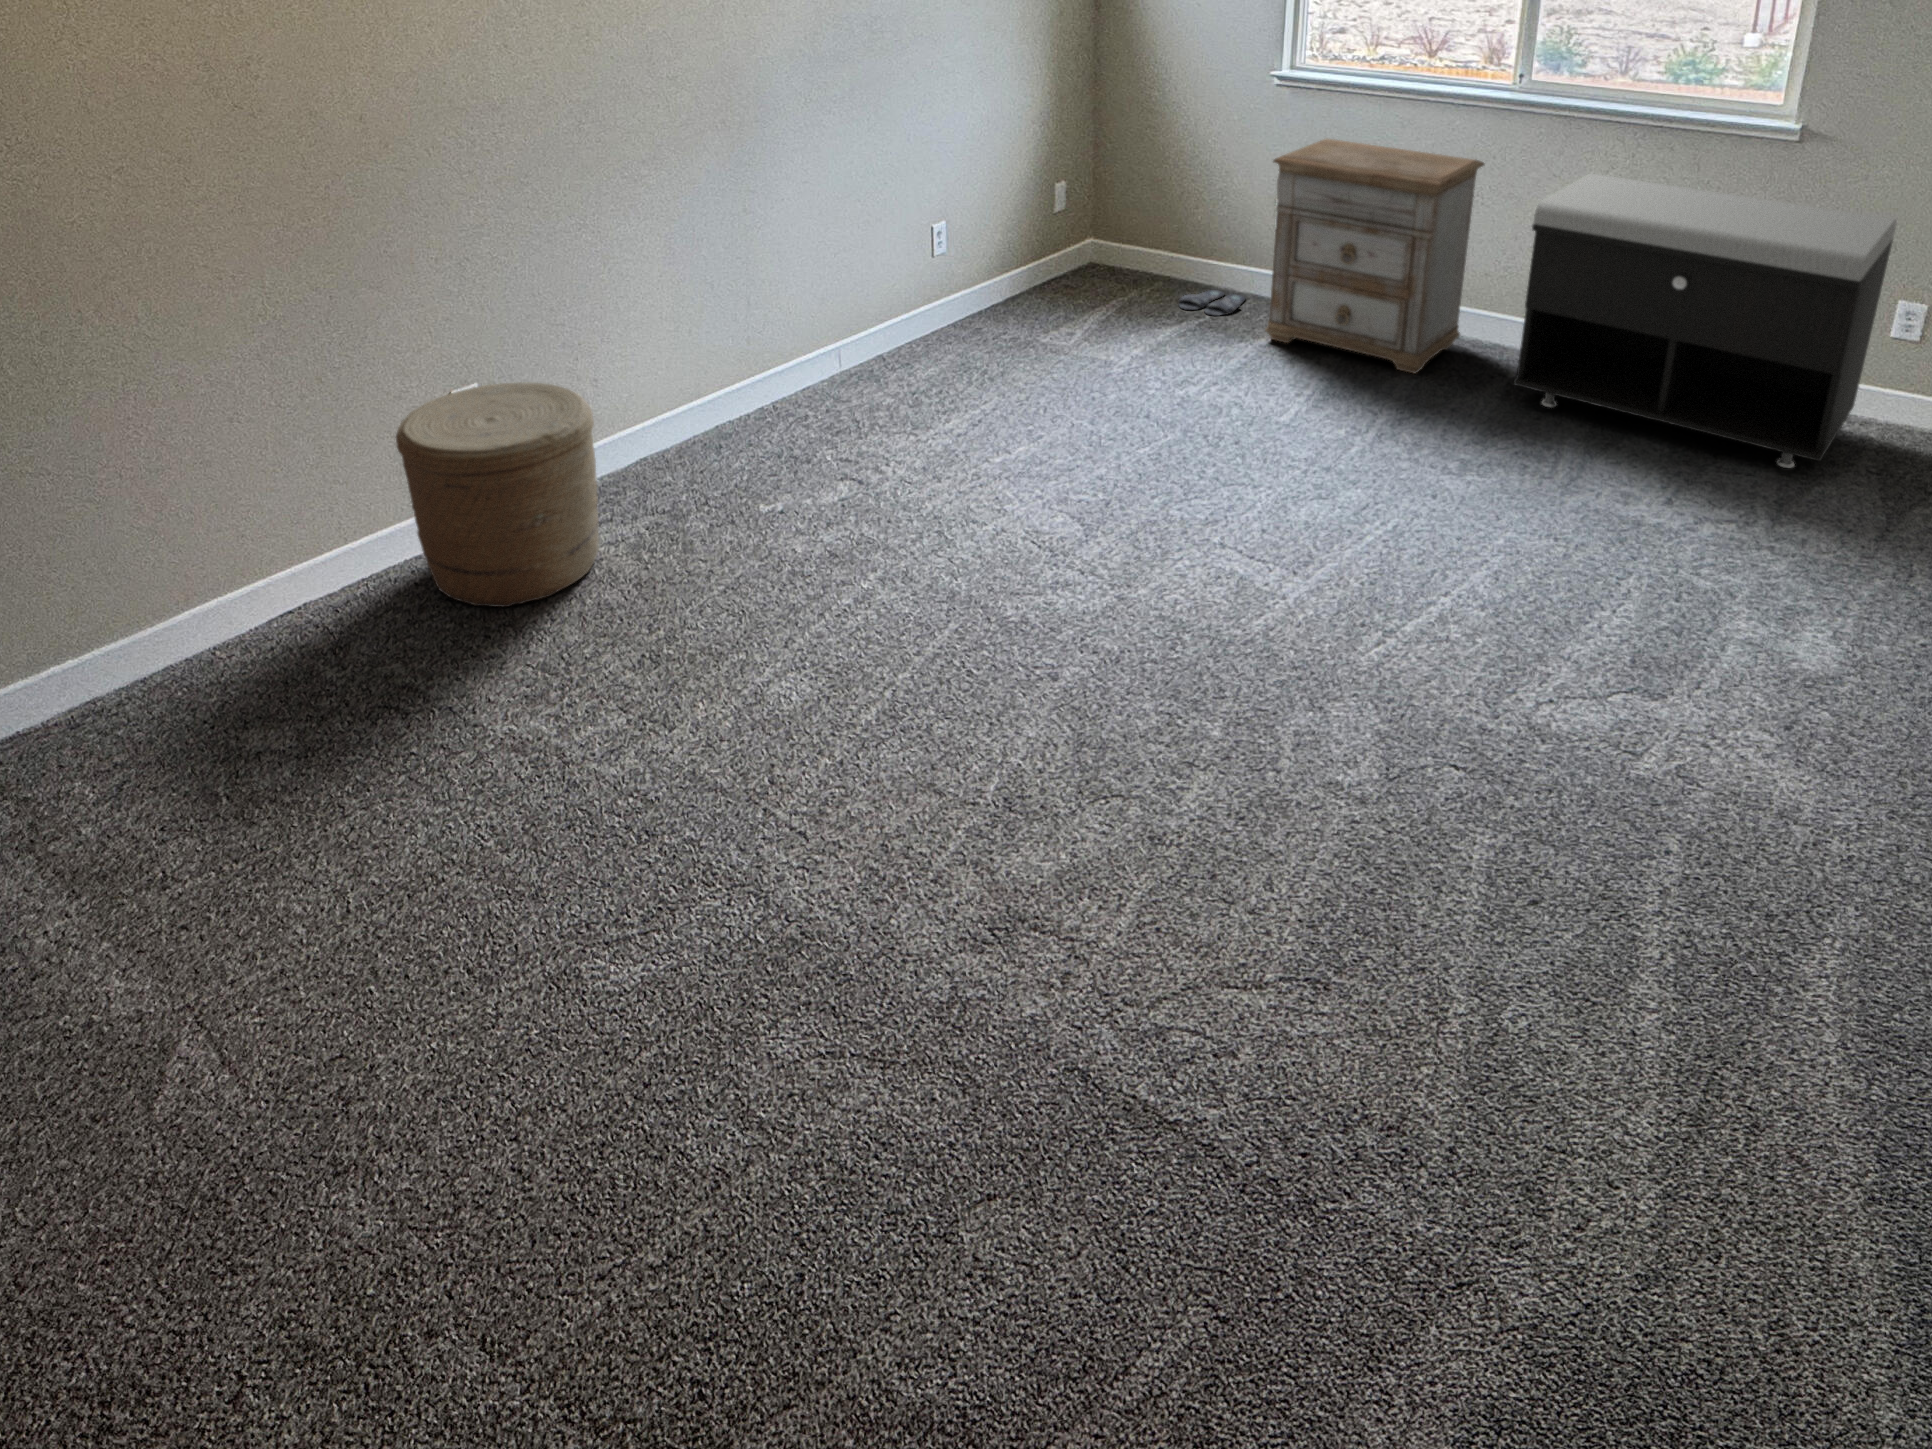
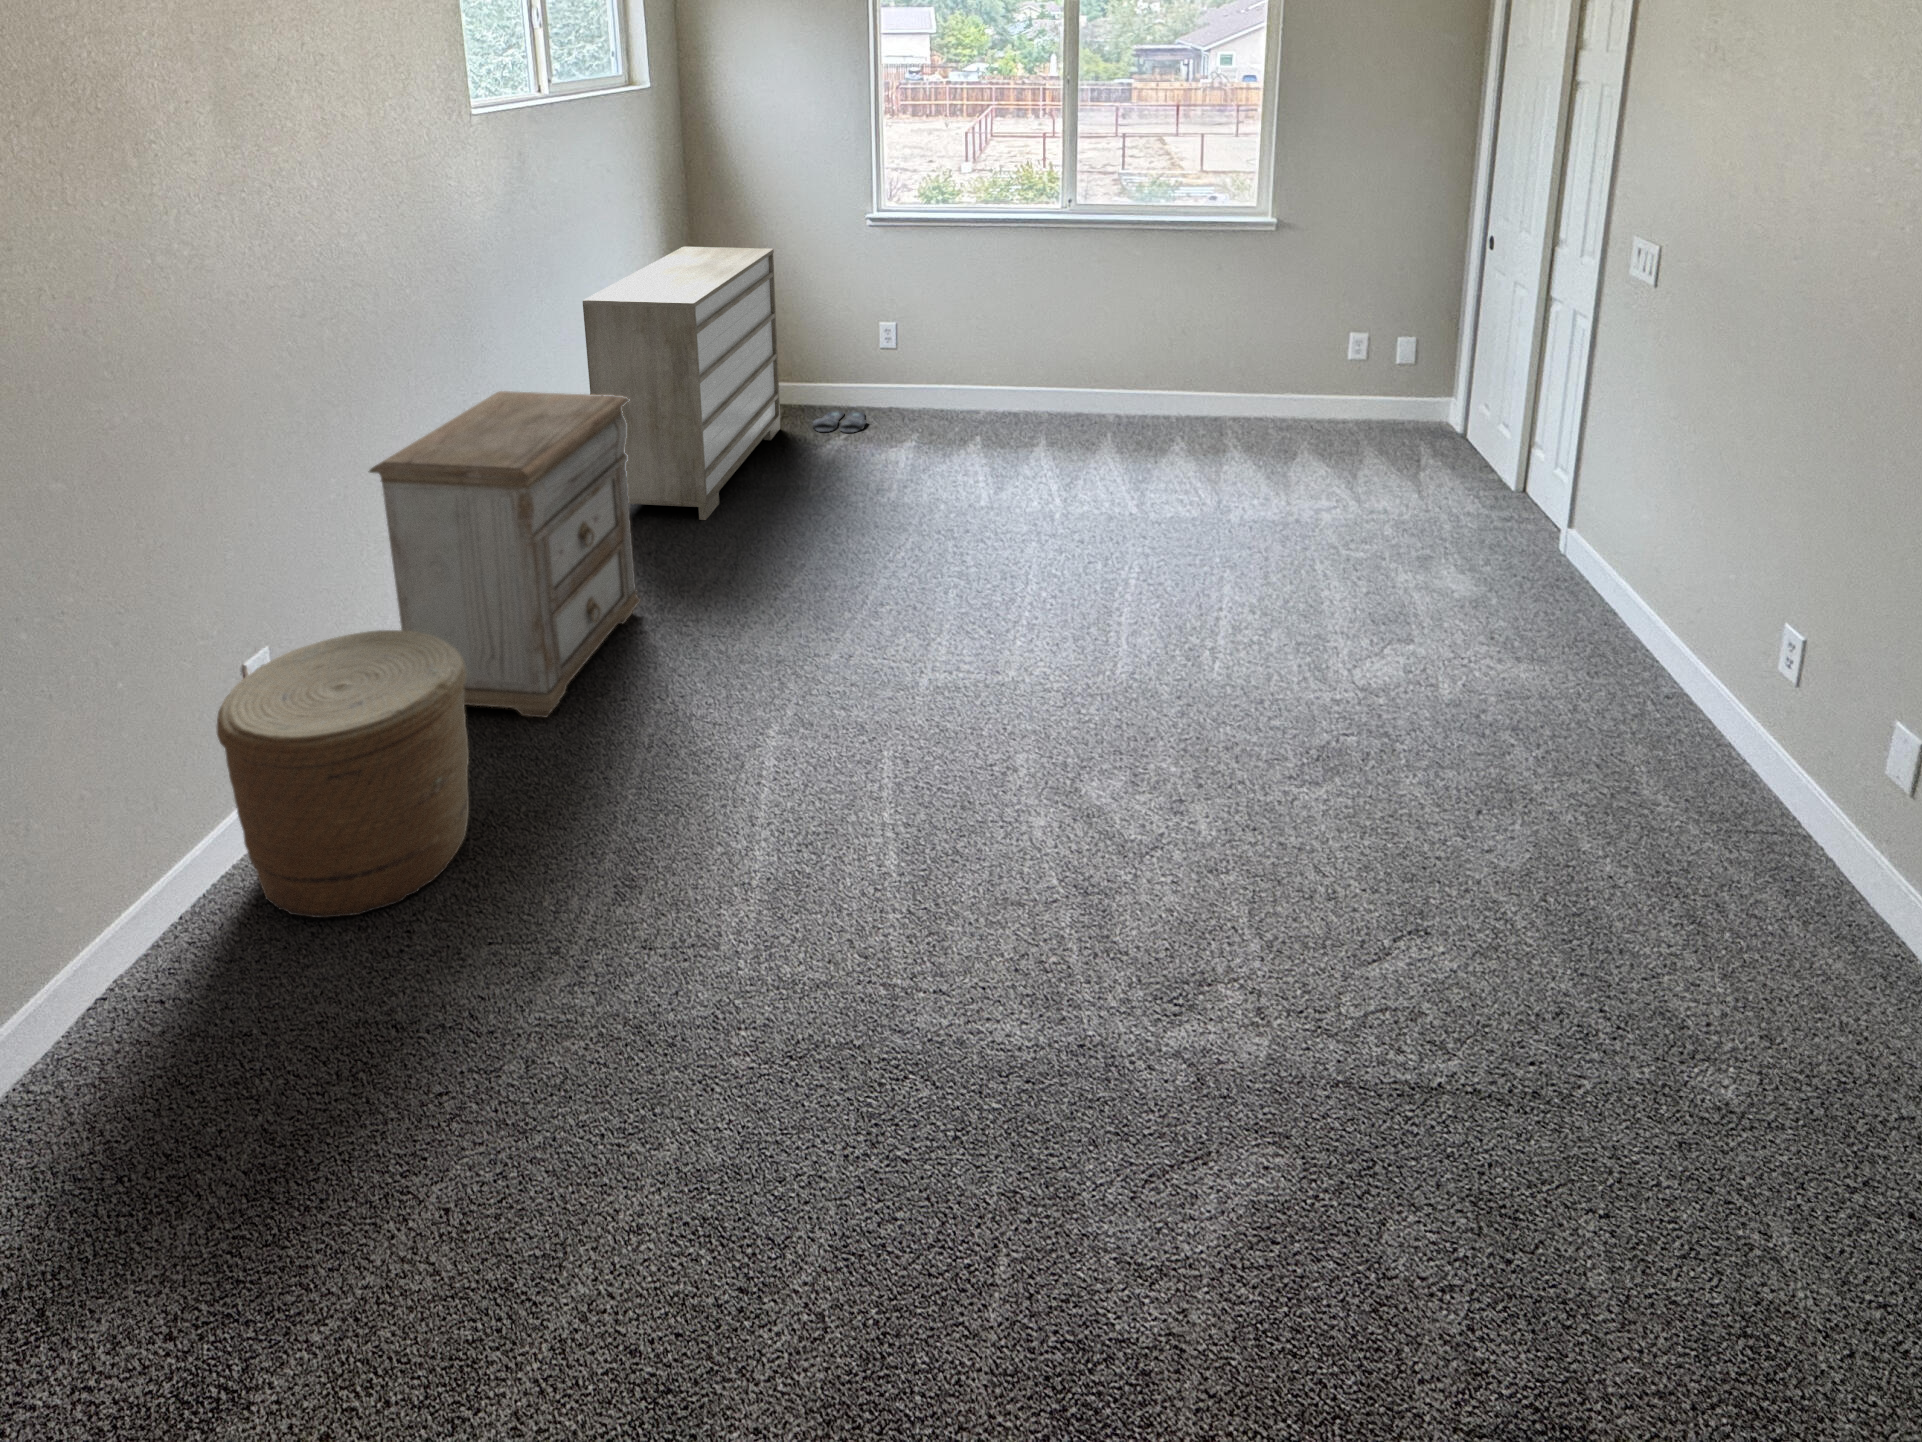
dresser: none [903,87,1153,371] -> present [583,247,780,520]
nightstand: present [1265,139,1484,374] -> present [369,391,641,717]
storage bench: present [1513,174,1896,468] -> none [1132,271,1369,463]

